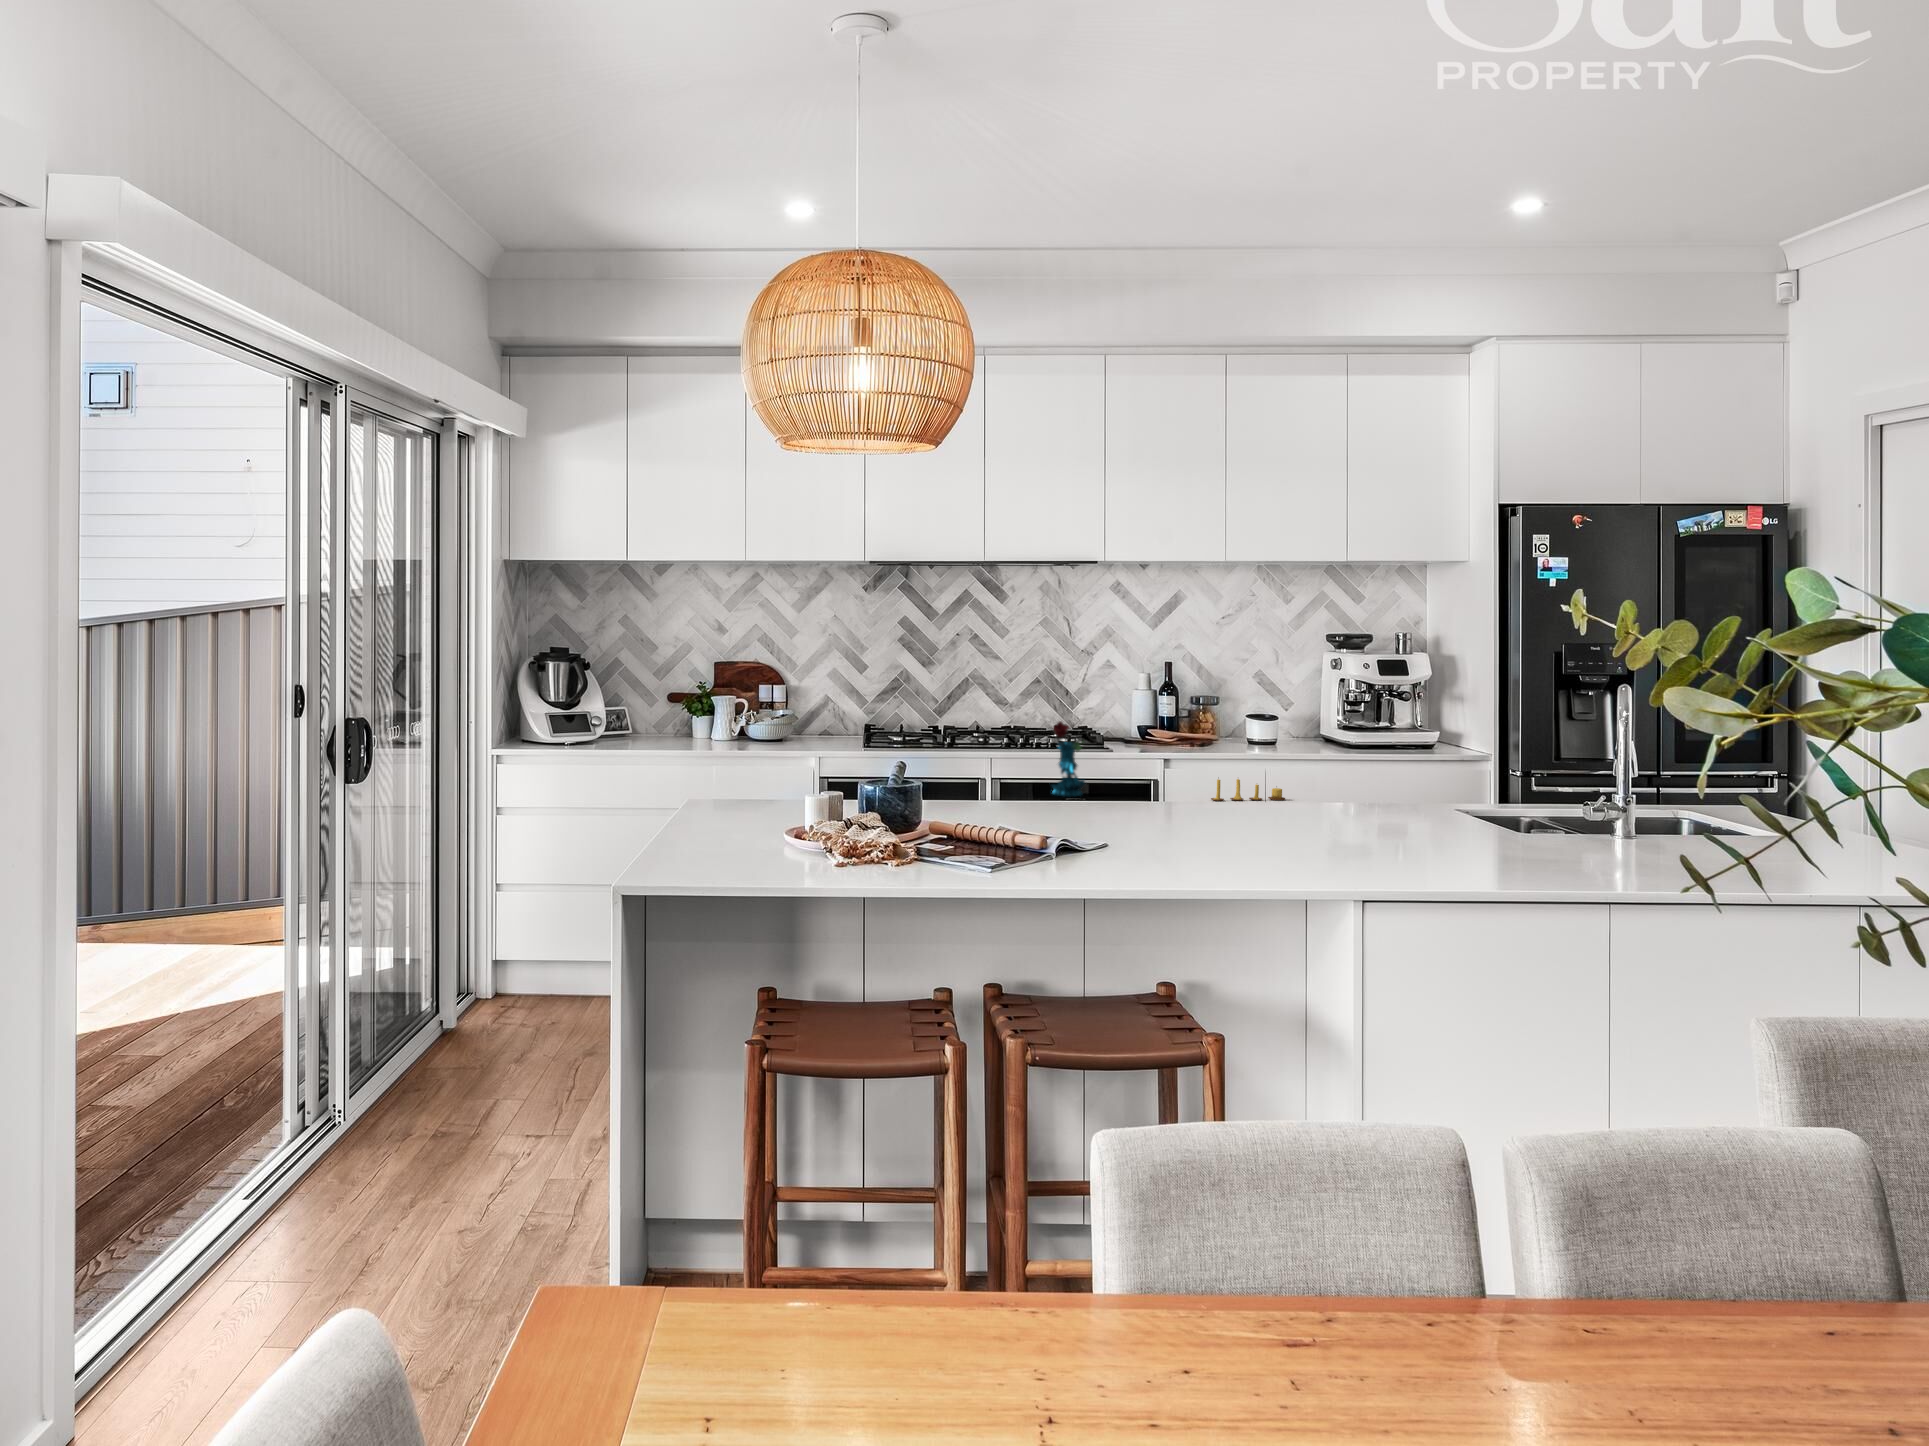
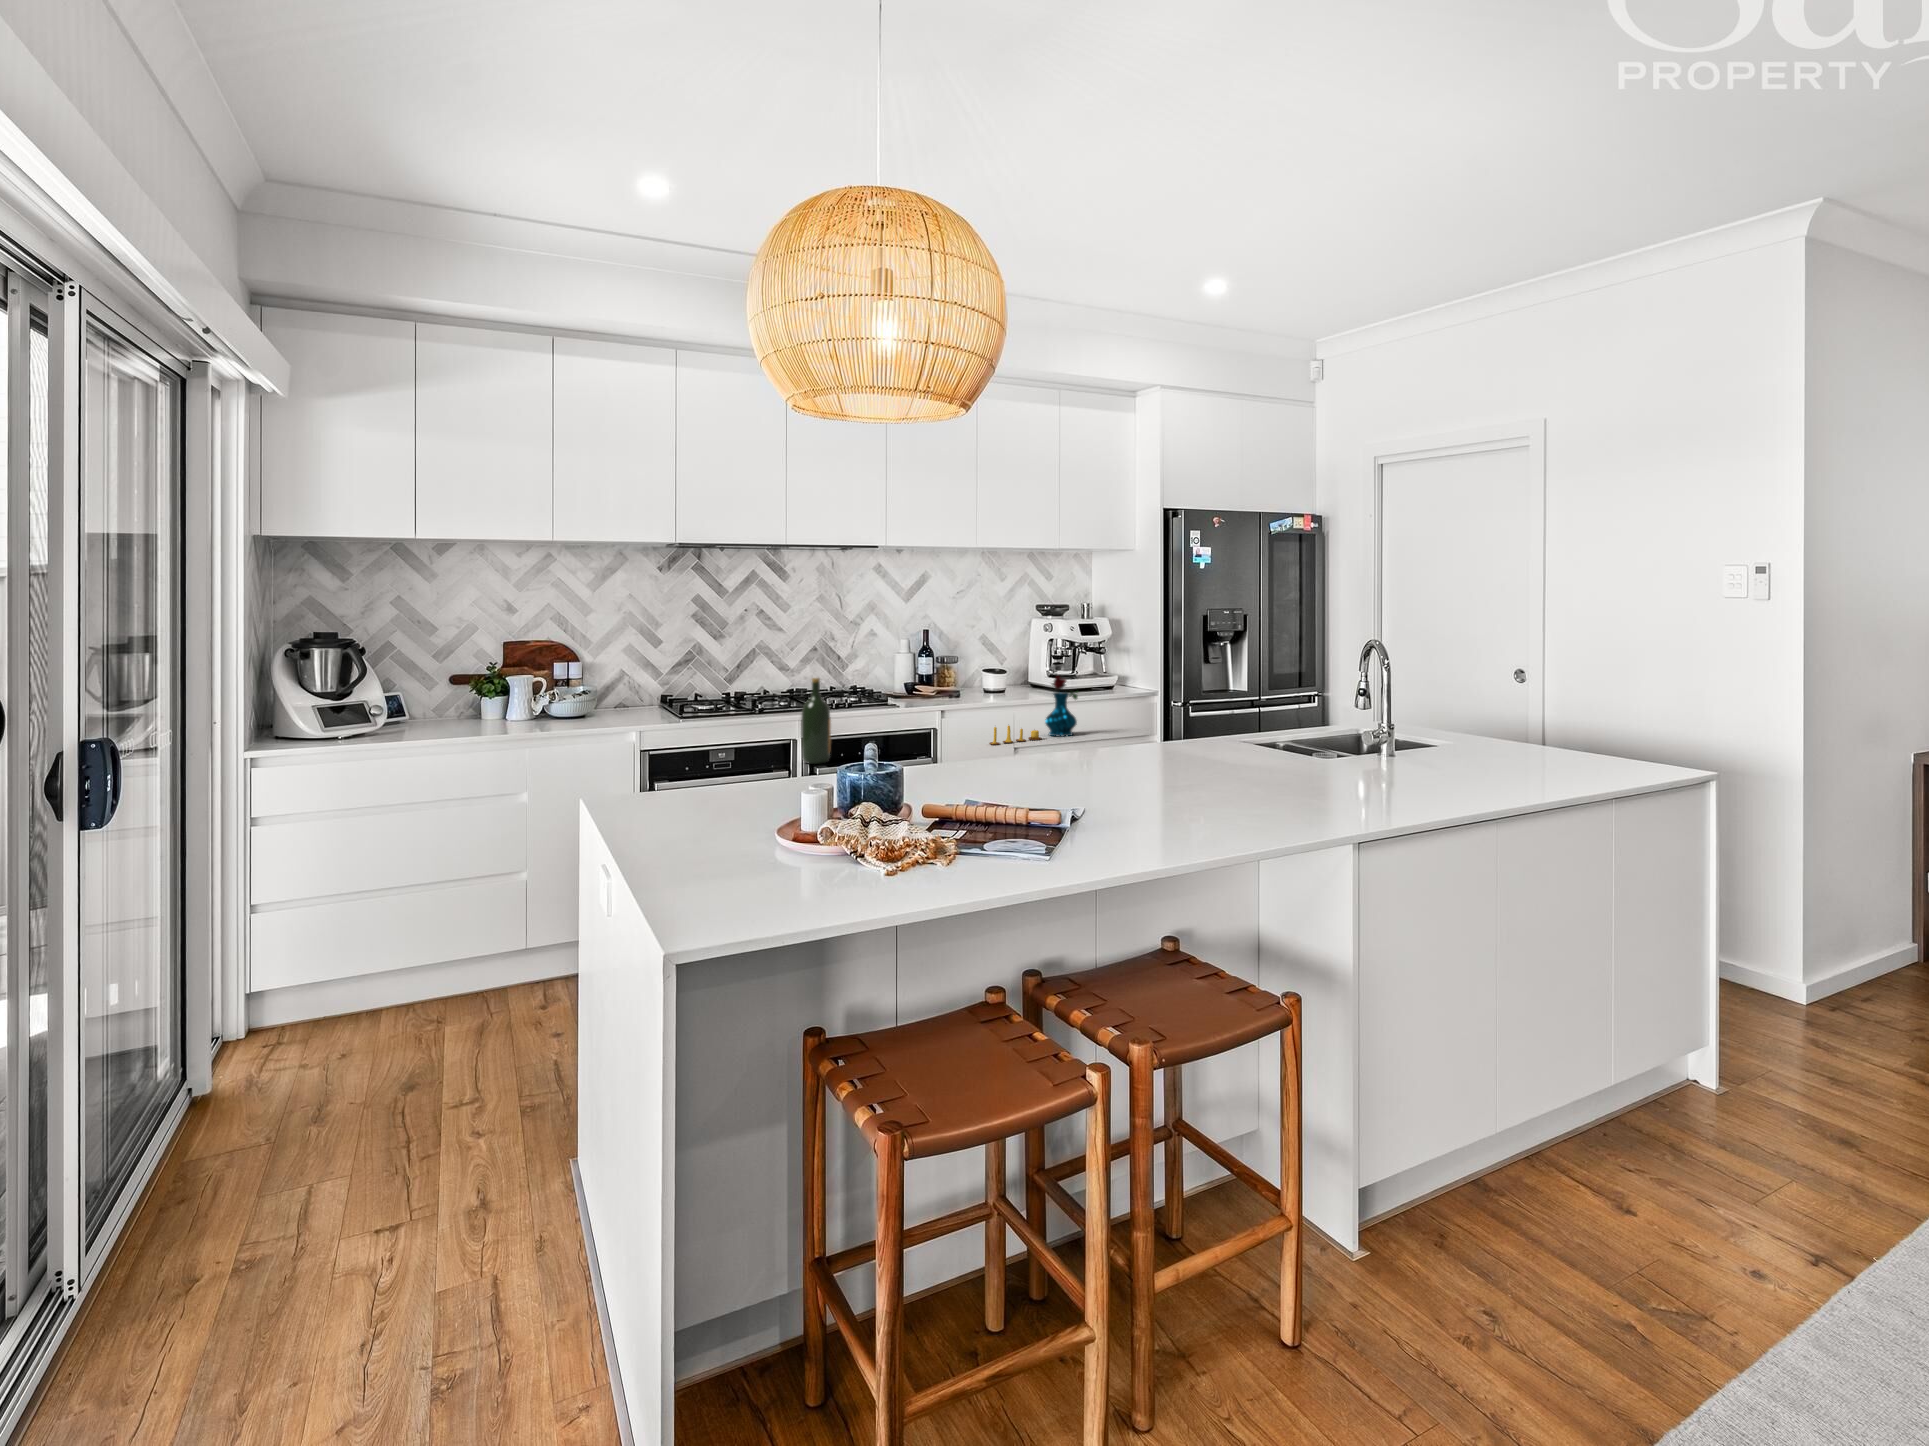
wine bottle: none [977,708,1009,802] -> present [801,678,831,764]
vase: present [1052,721,1085,797] -> present [1045,676,1077,736]

